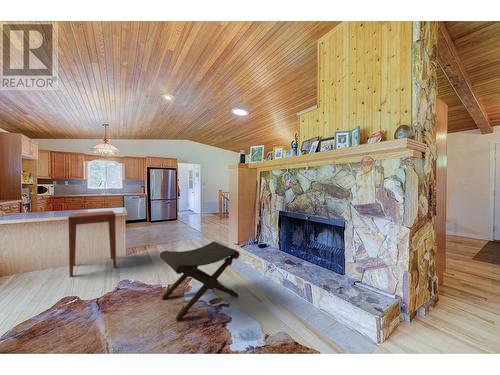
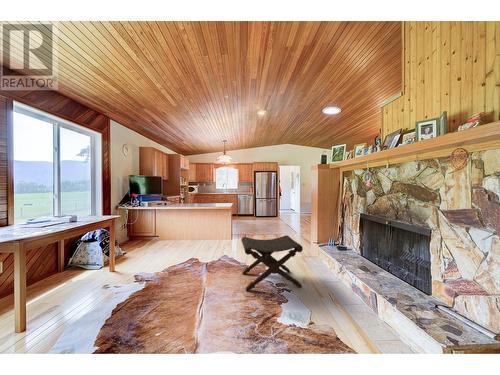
side table: present [68,211,116,277] -> none [195,205,223,247]

